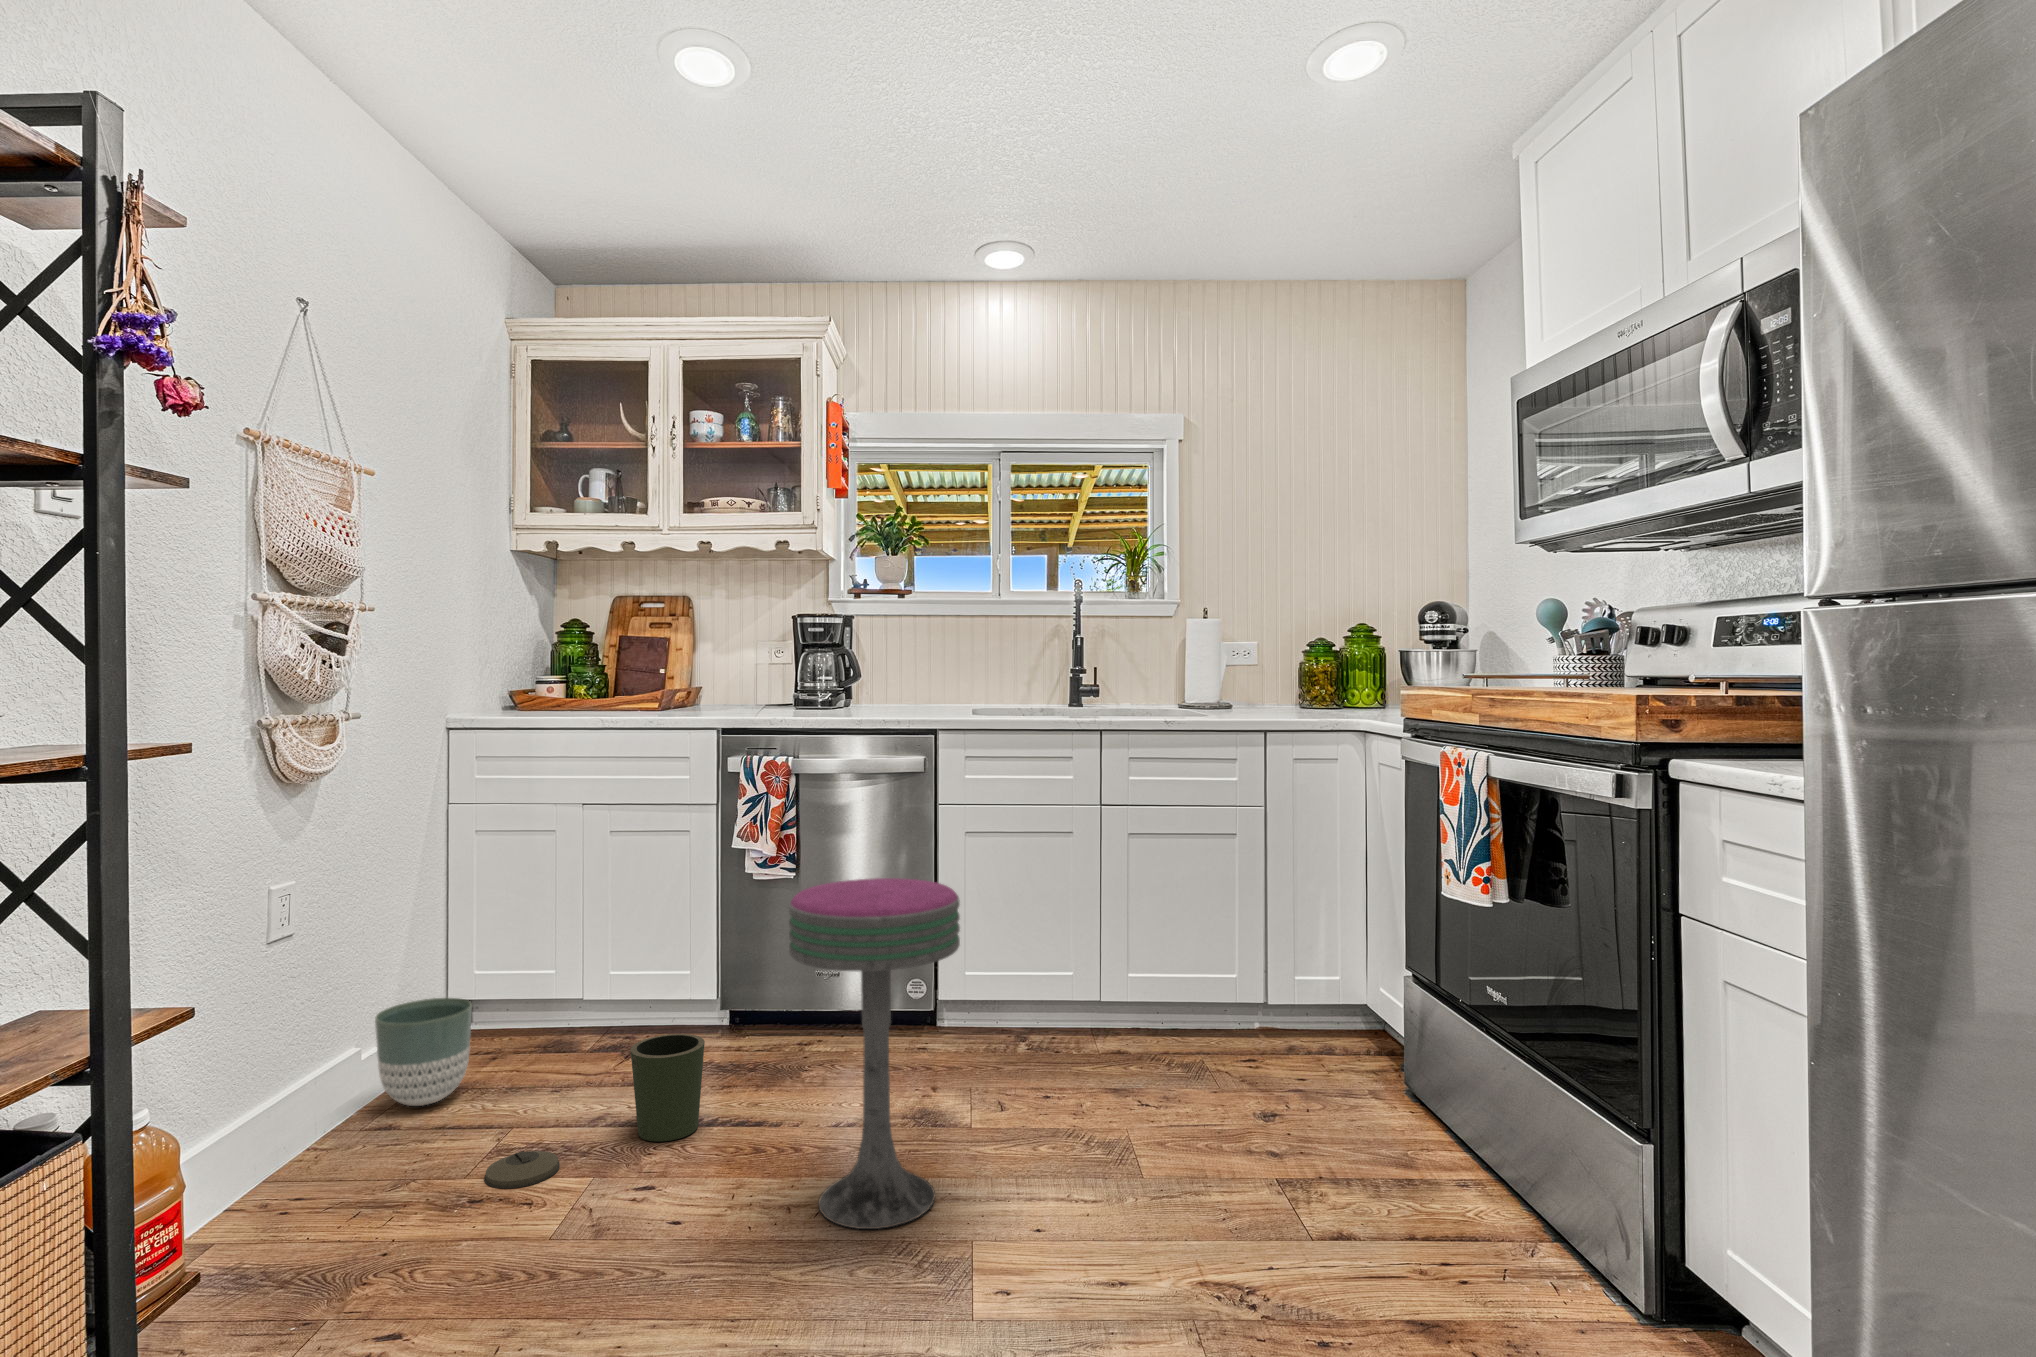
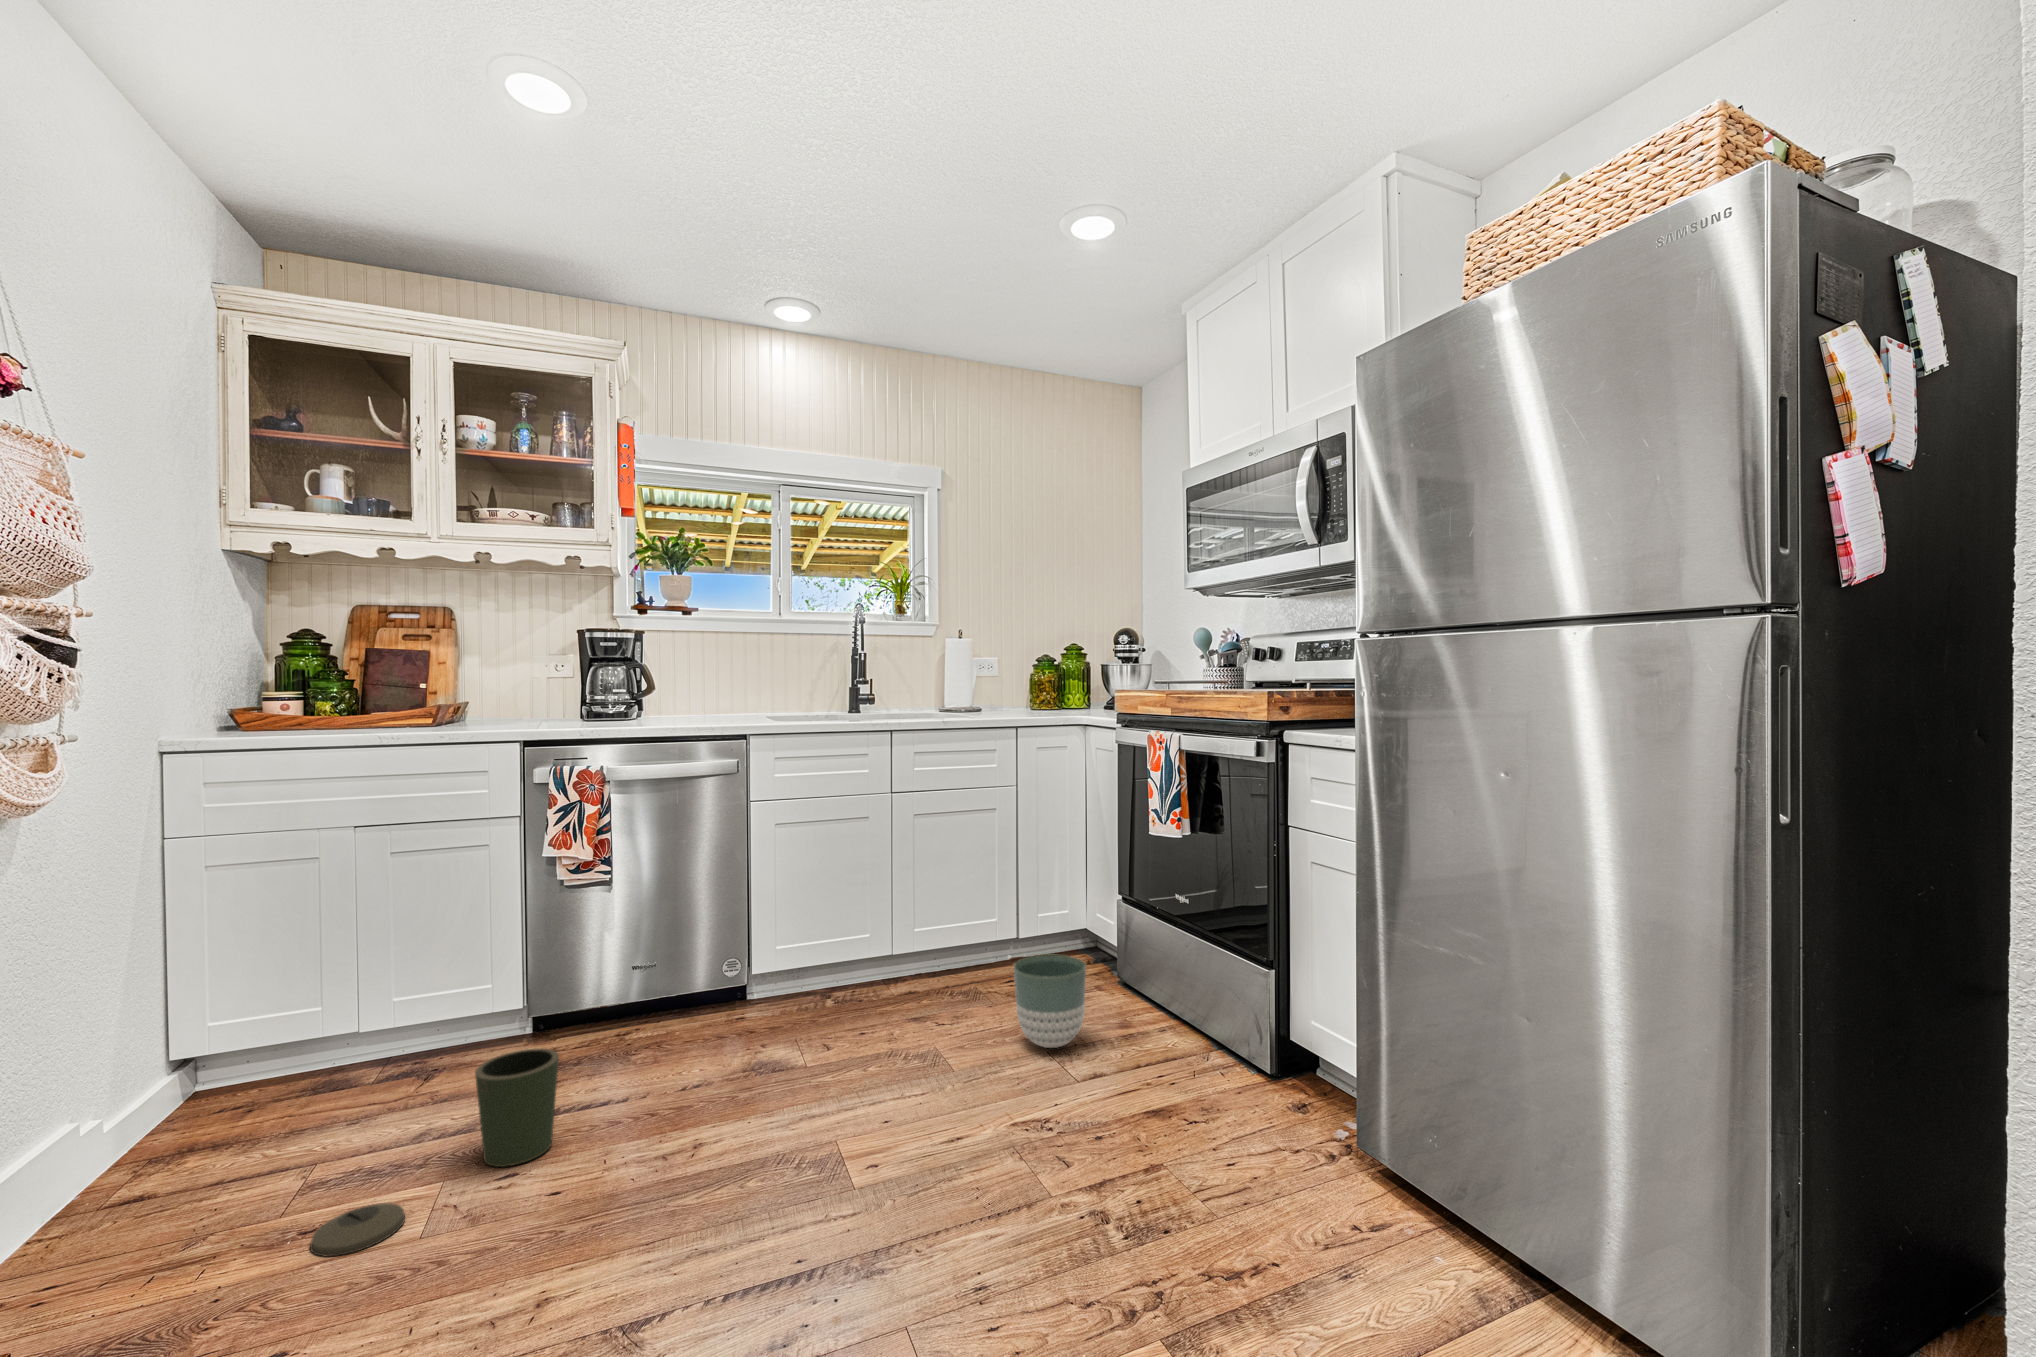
bar stool: present [789,878,960,1229] -> none [693,866,860,1204]
planter: present [375,998,472,1106] -> present [1014,954,1086,1048]

